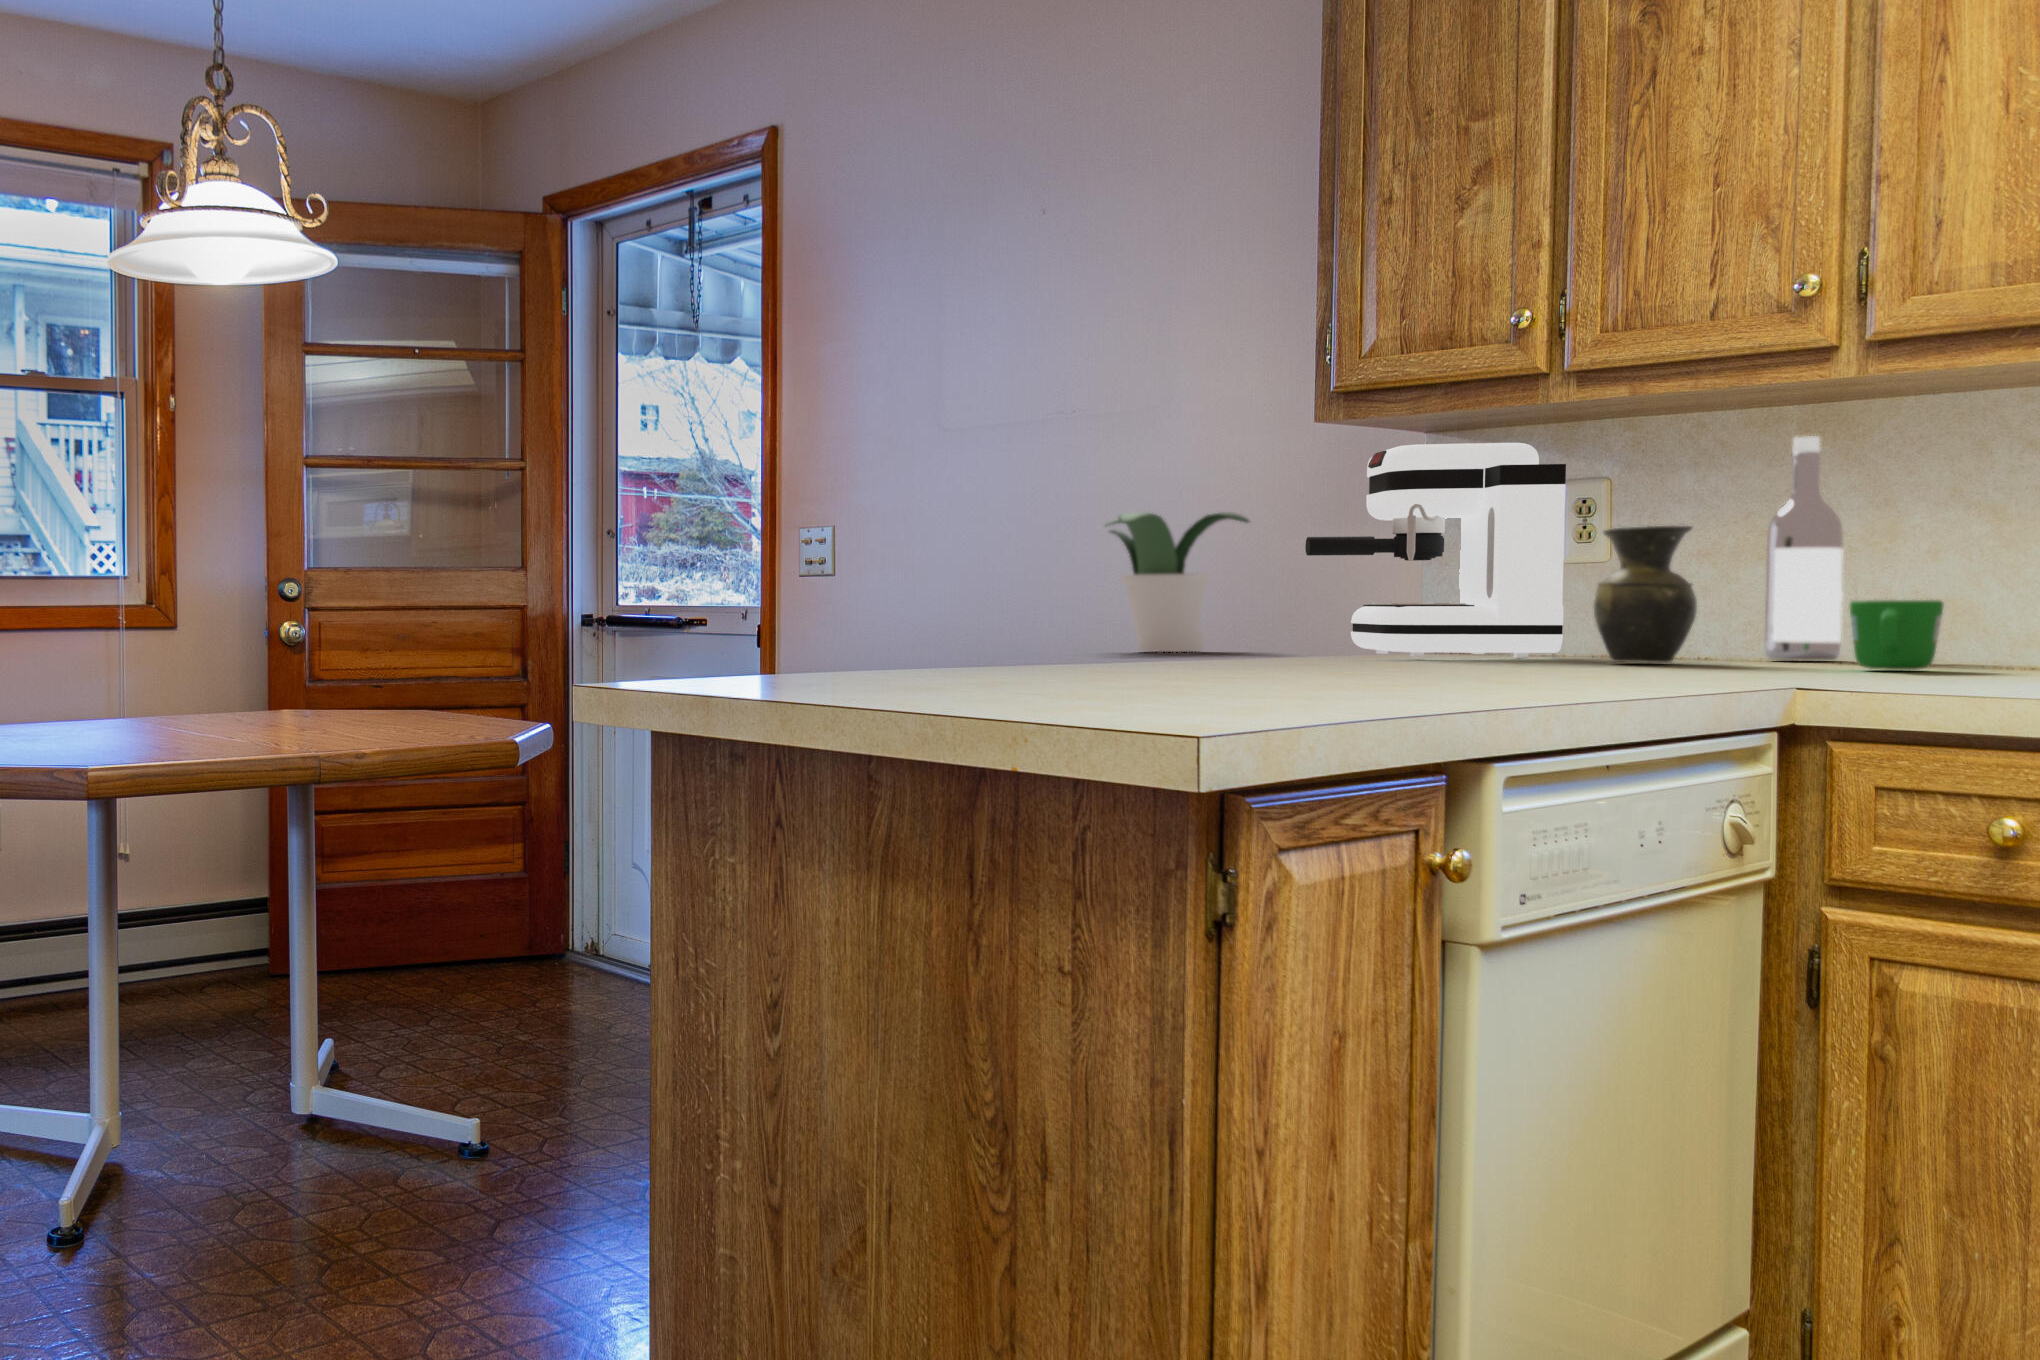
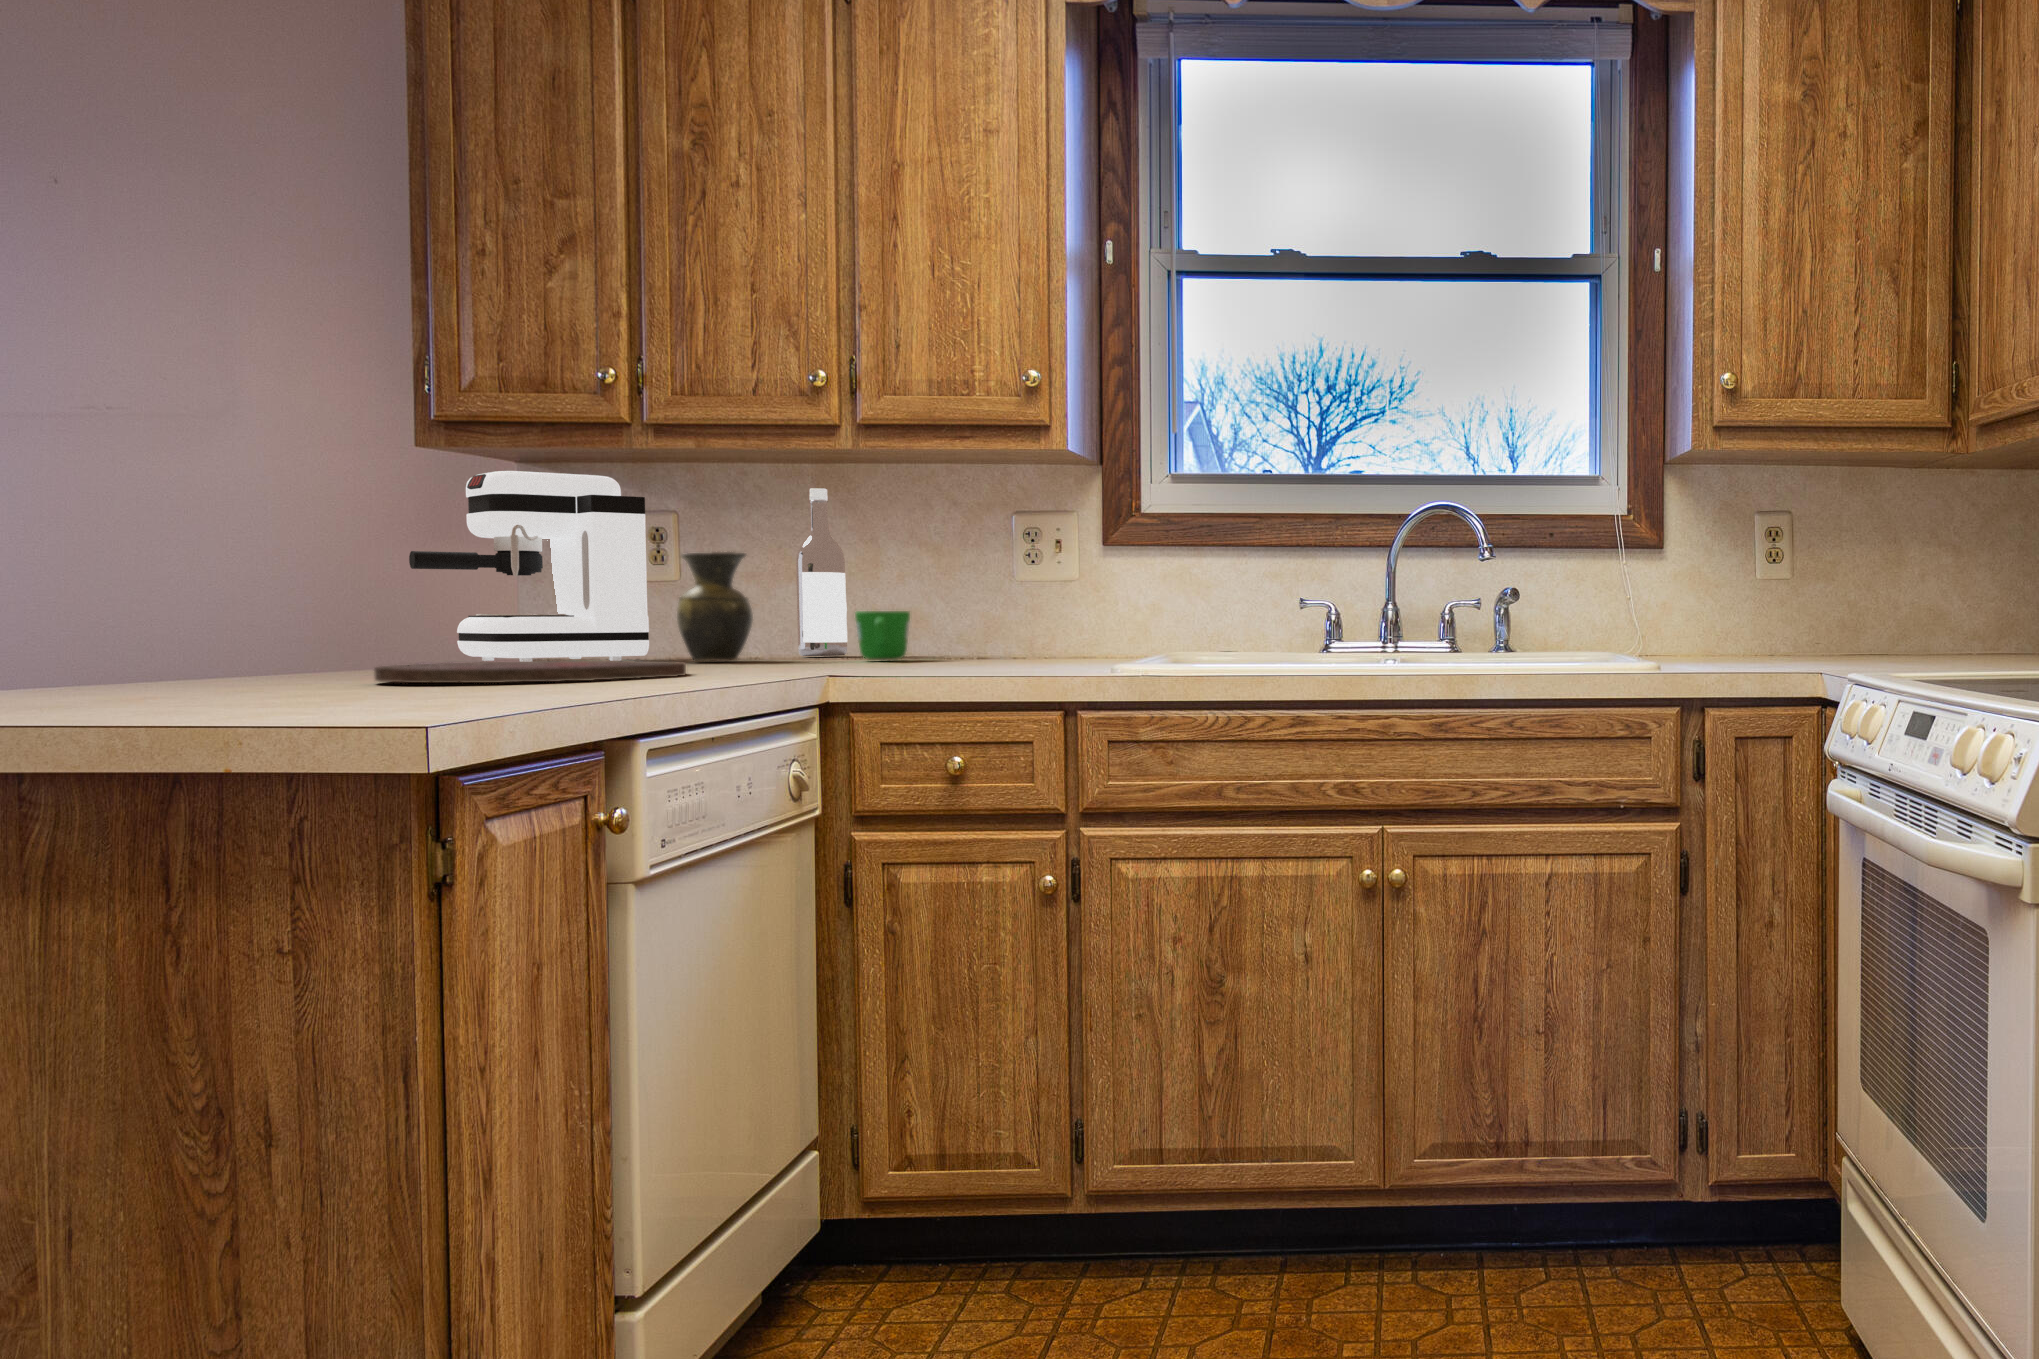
potted plant: present [1106,512,1249,652] -> none [162,519,343,665]
cutting board: none [1227,658,1582,686] -> present [375,661,686,683]

